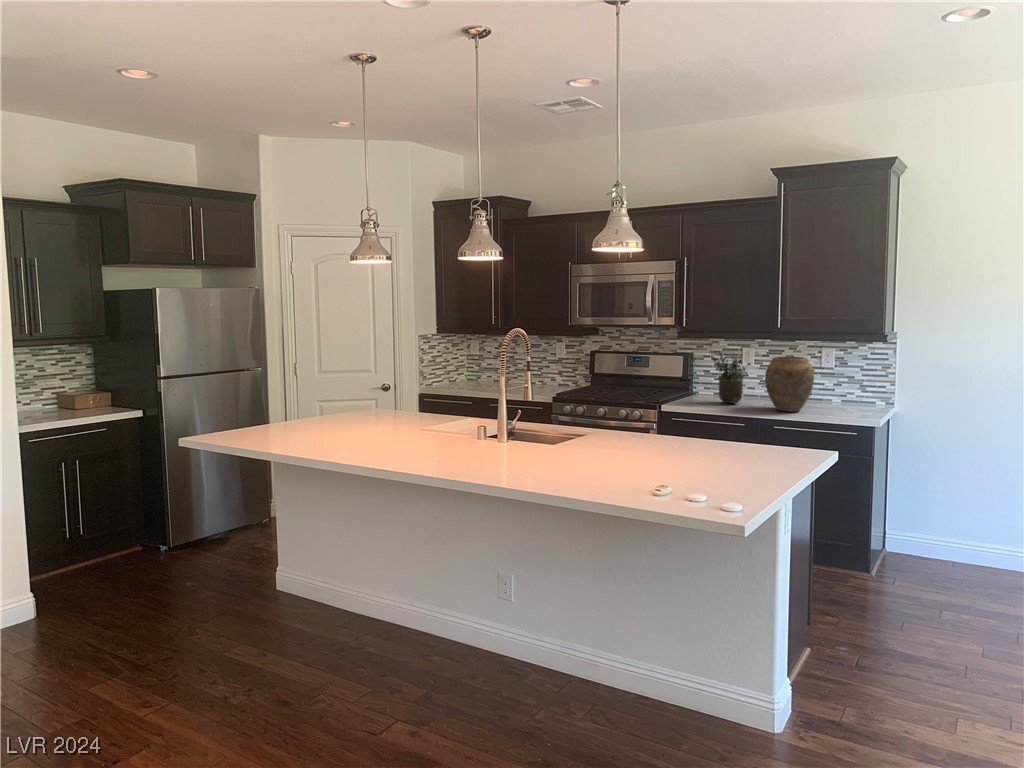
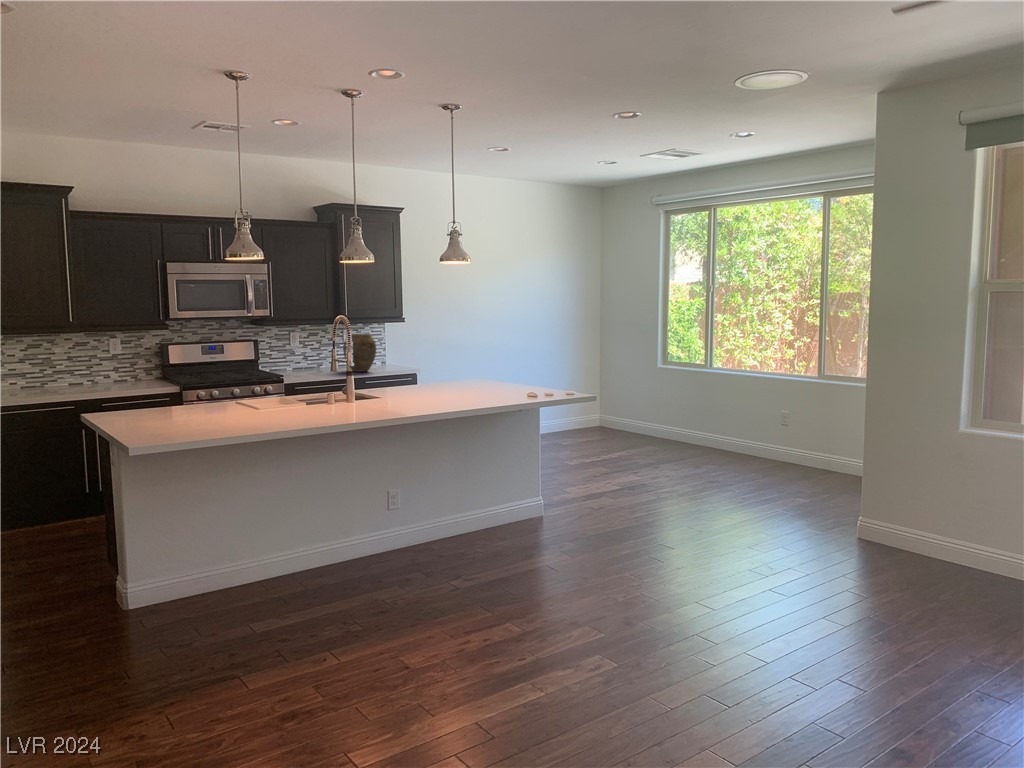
potted plant: present [709,345,751,403] -> none [304,329,330,373]

